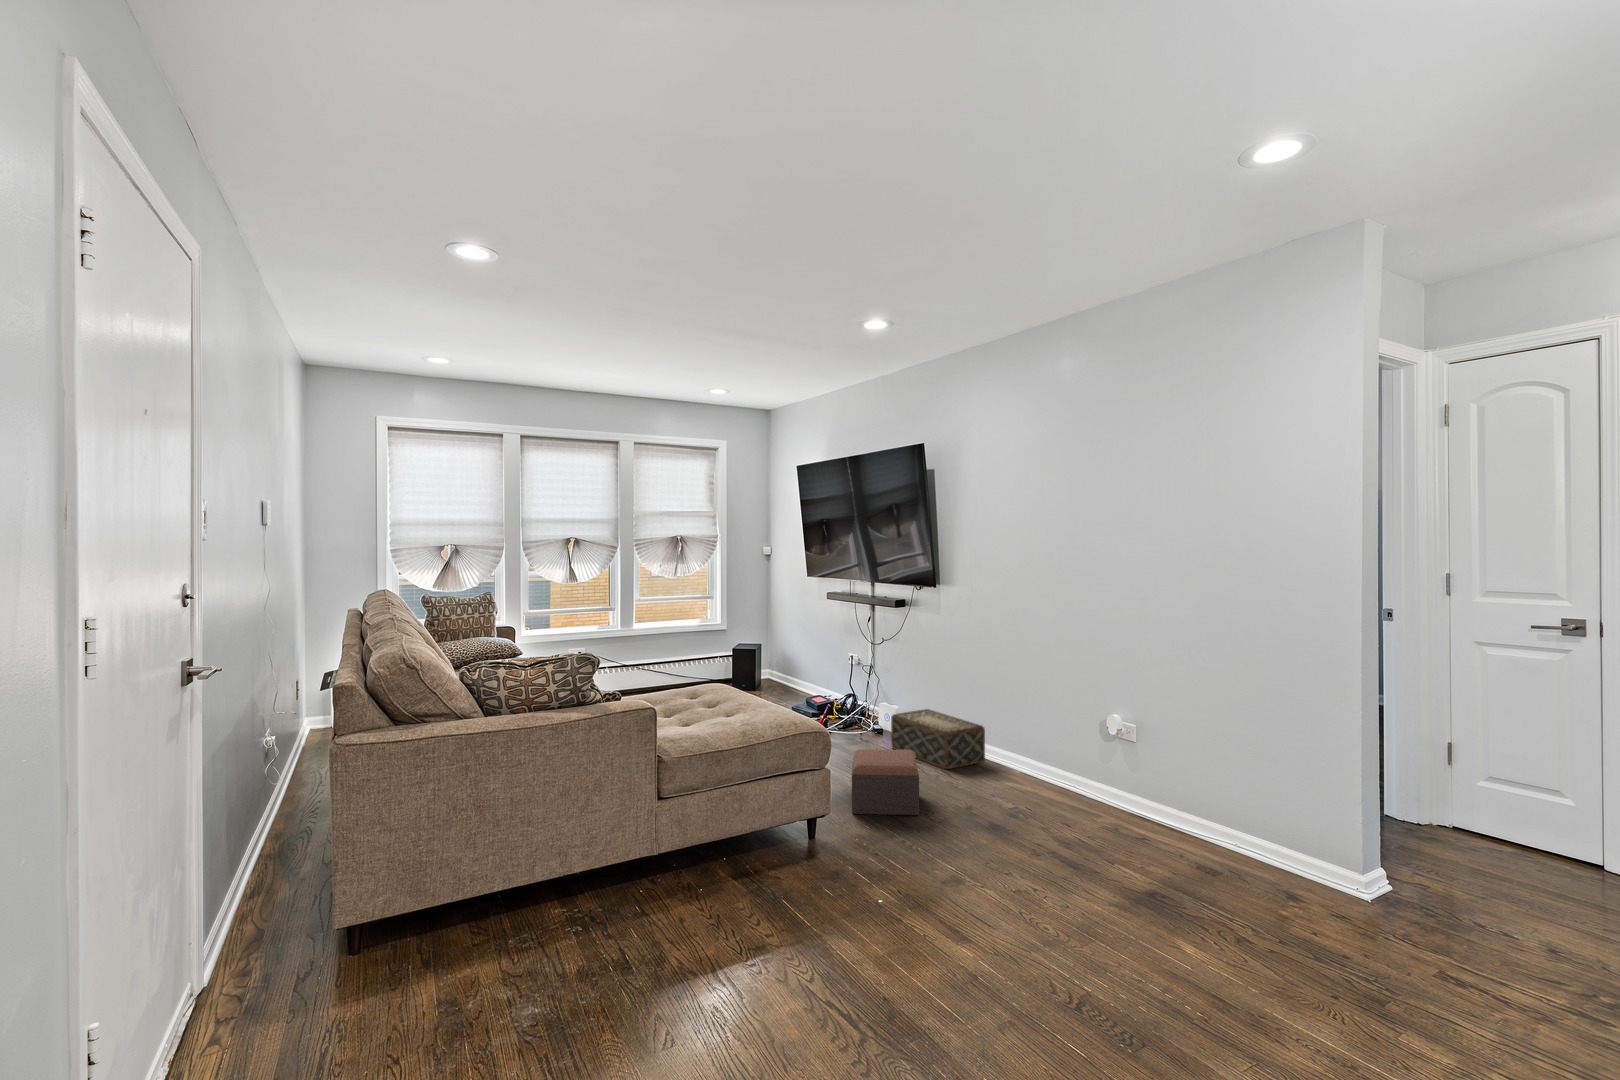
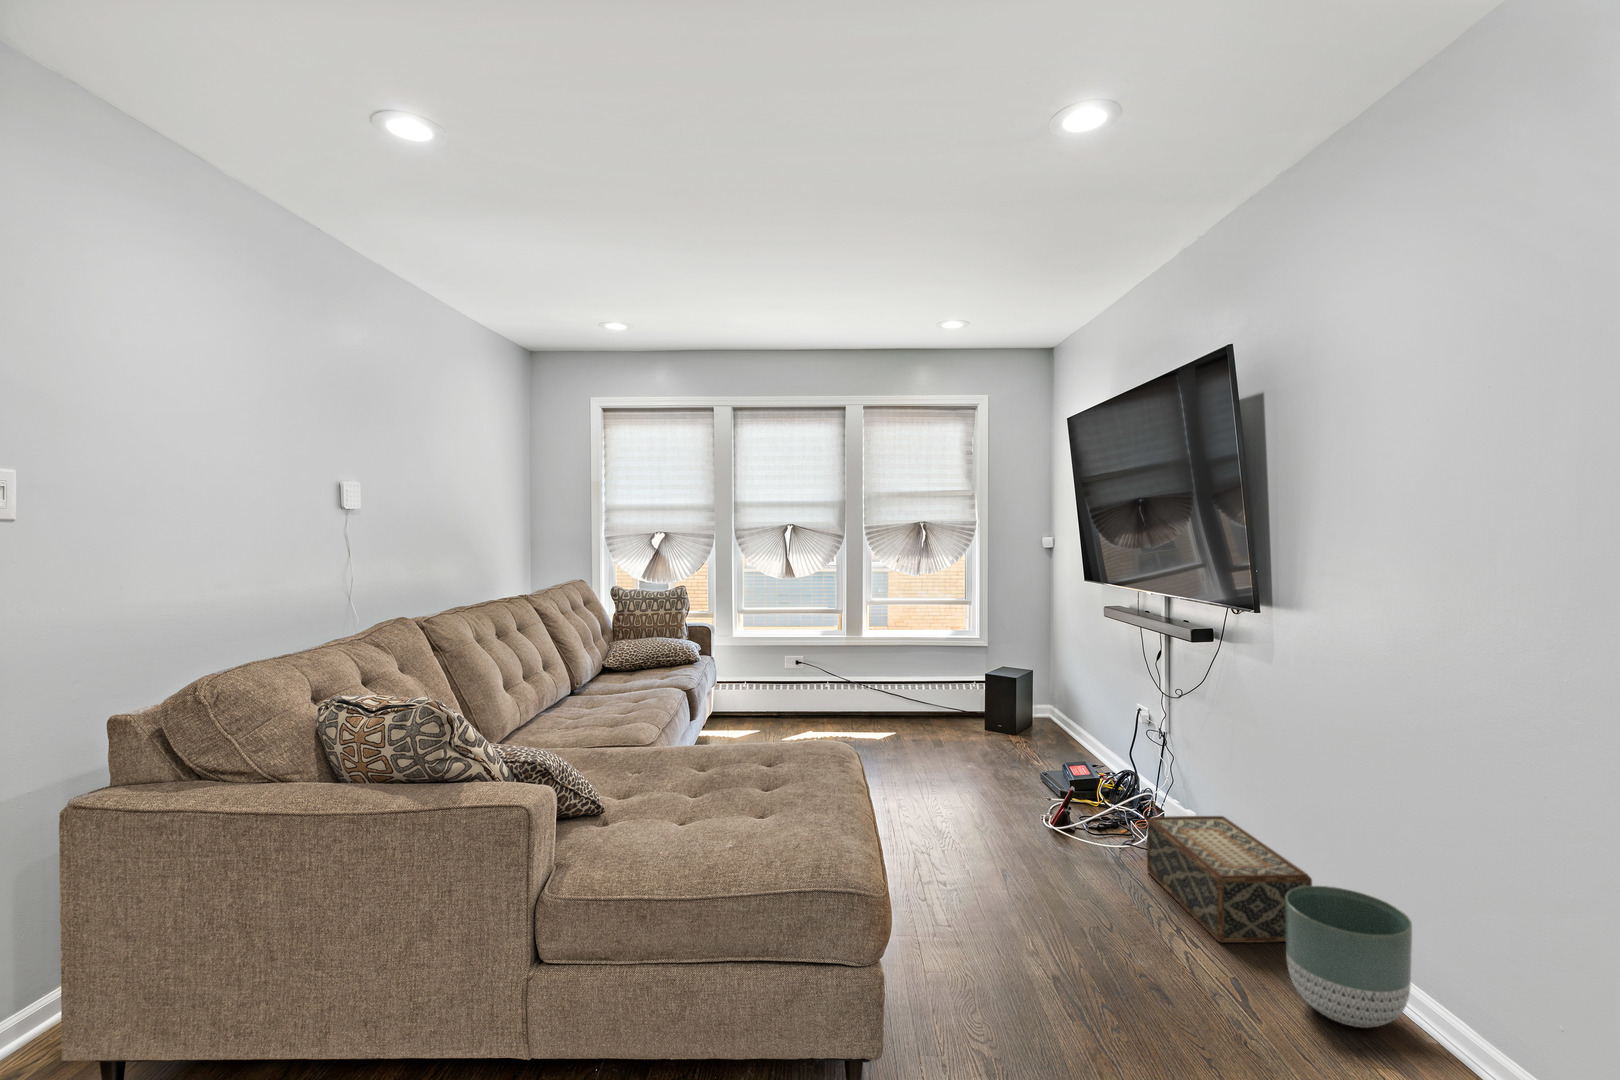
planter: none [986,724,1040,786] -> present [1285,886,1412,1027]
footstool: present [852,749,919,816] -> none [974,886,1122,1046]

